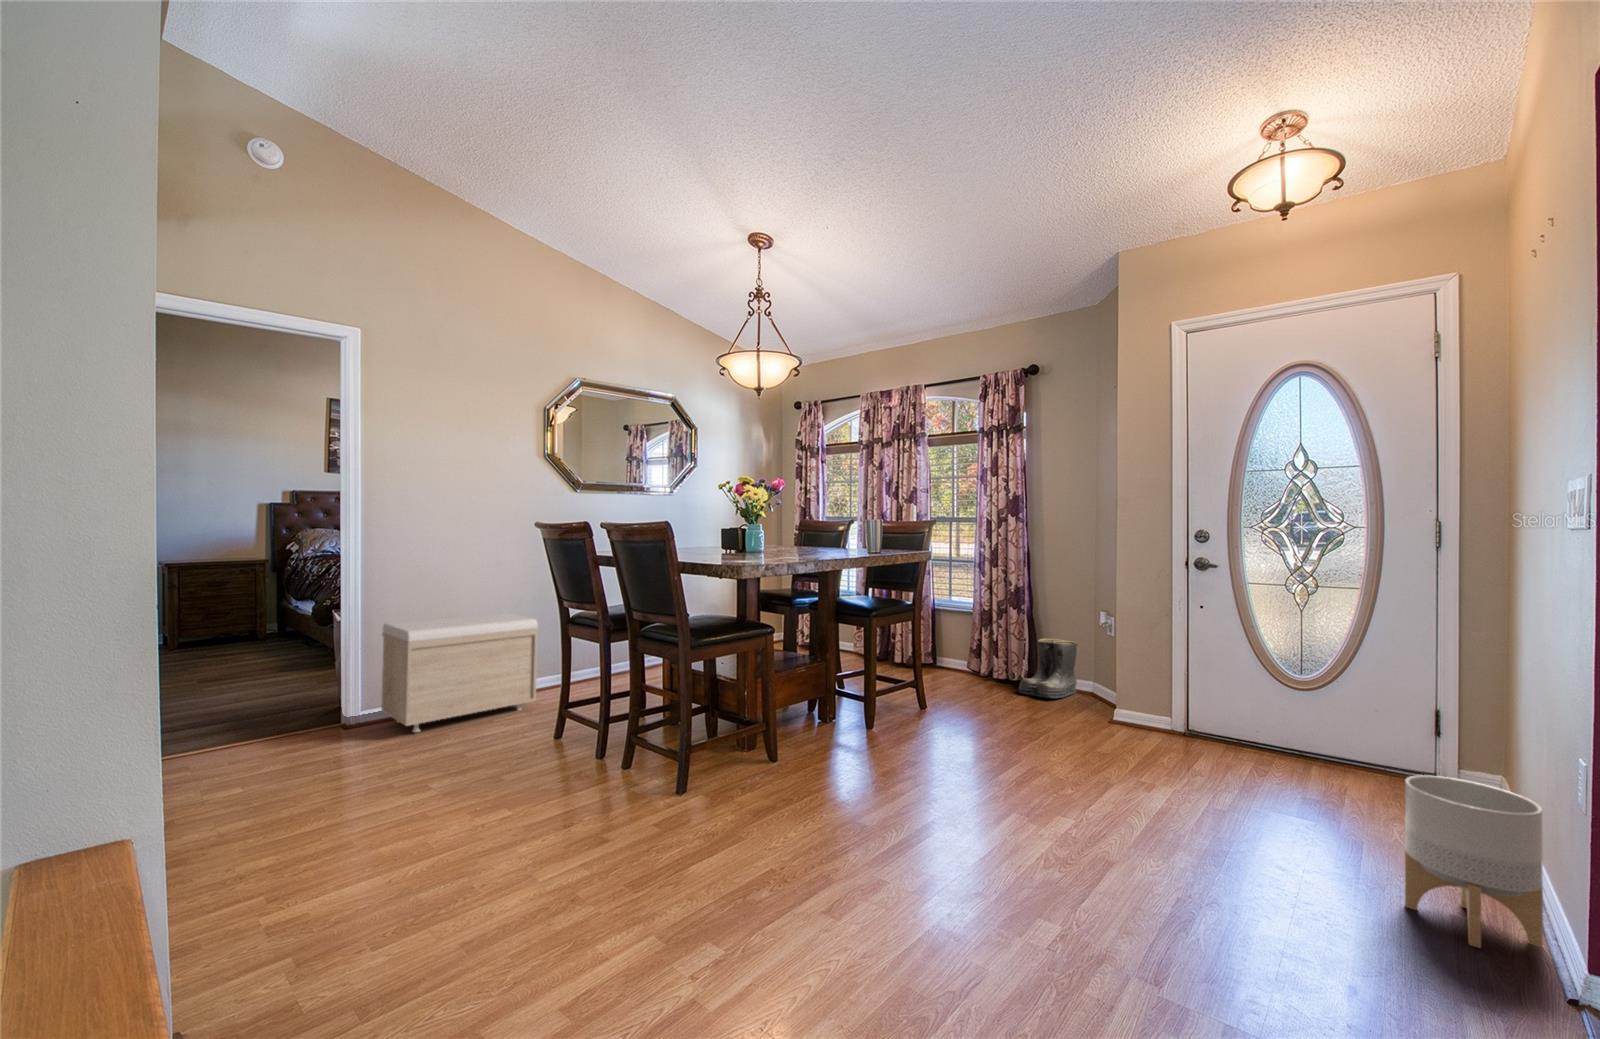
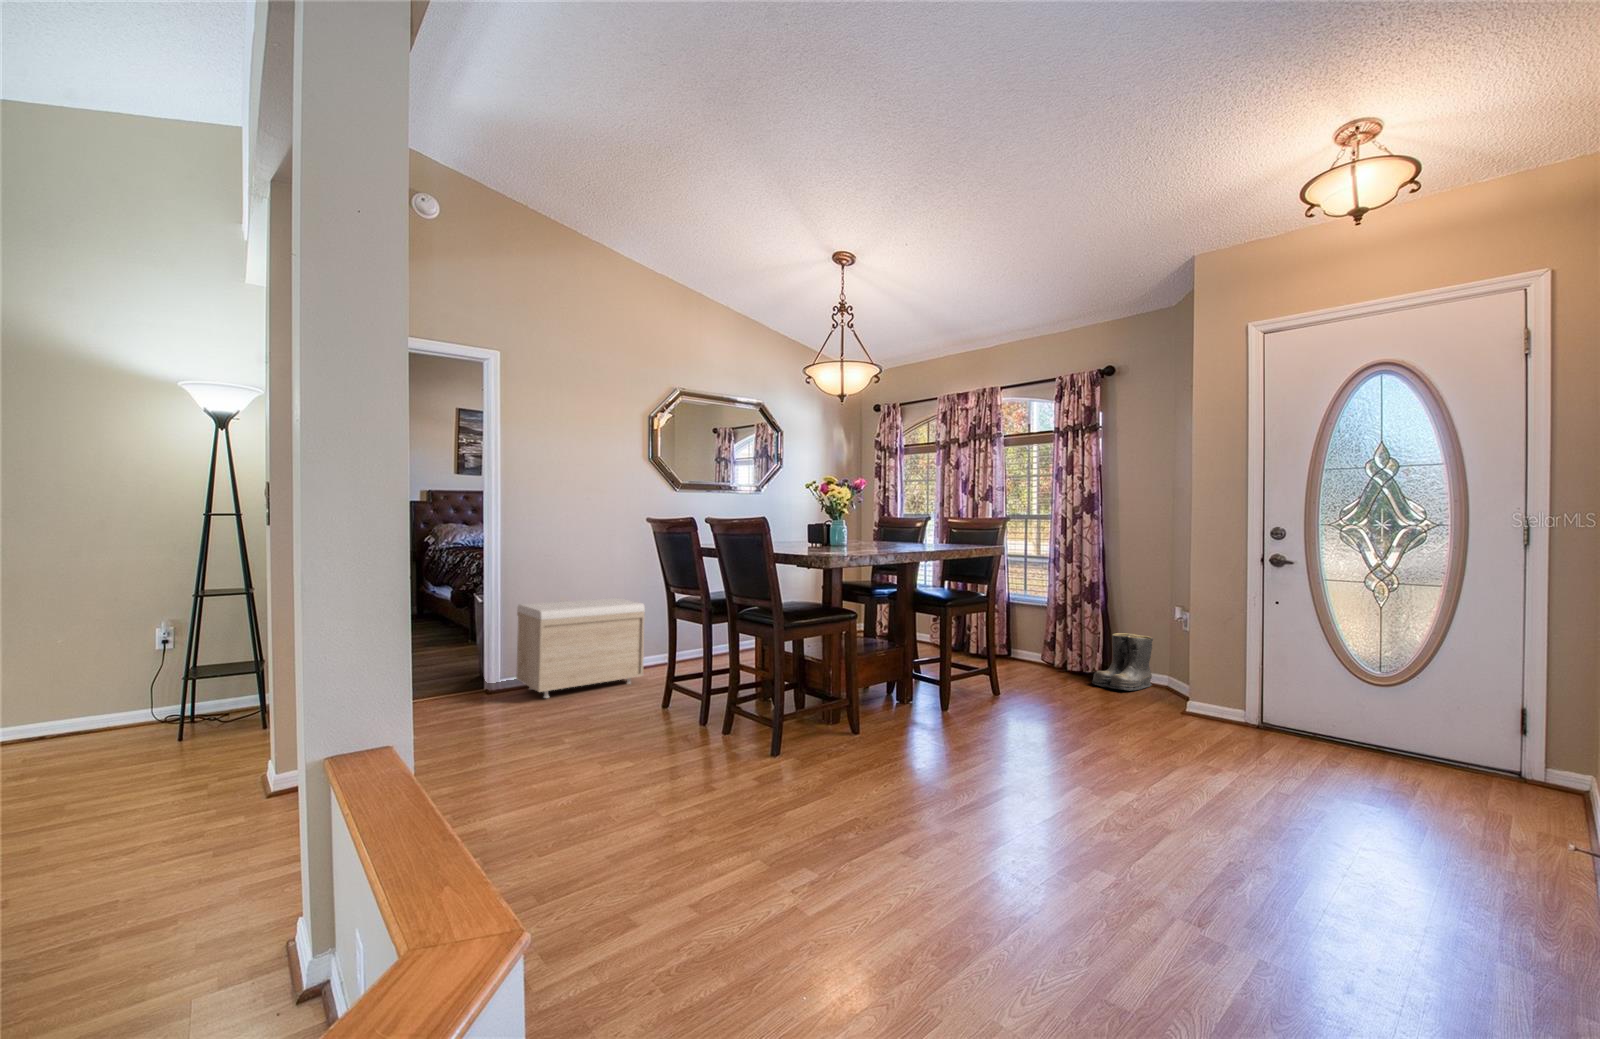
planter: present [1405,775,1543,948] -> none [1457,760,1593,922]

